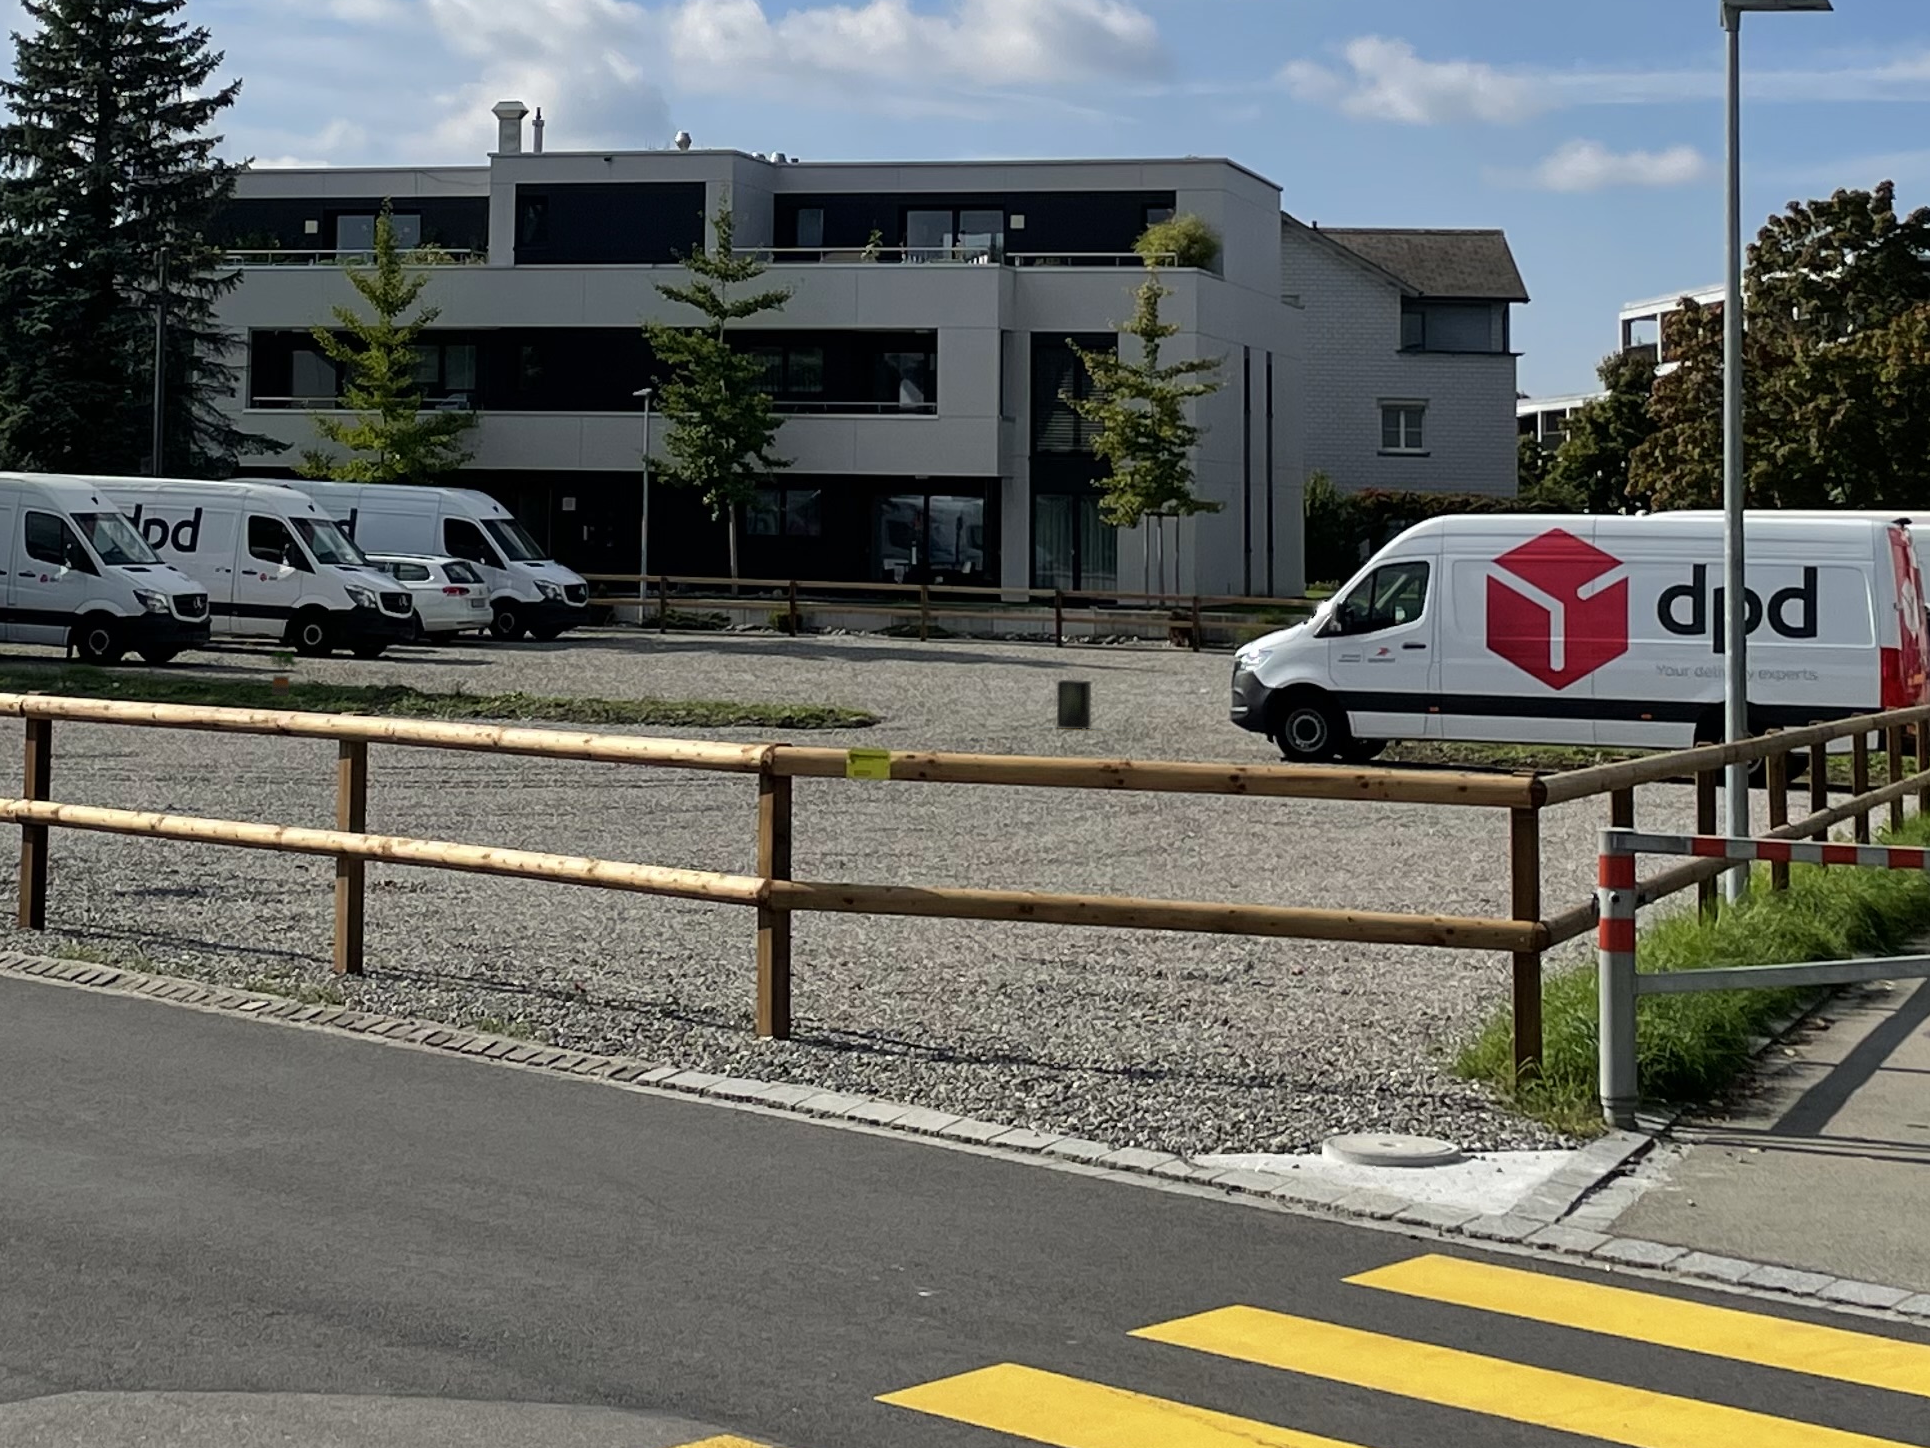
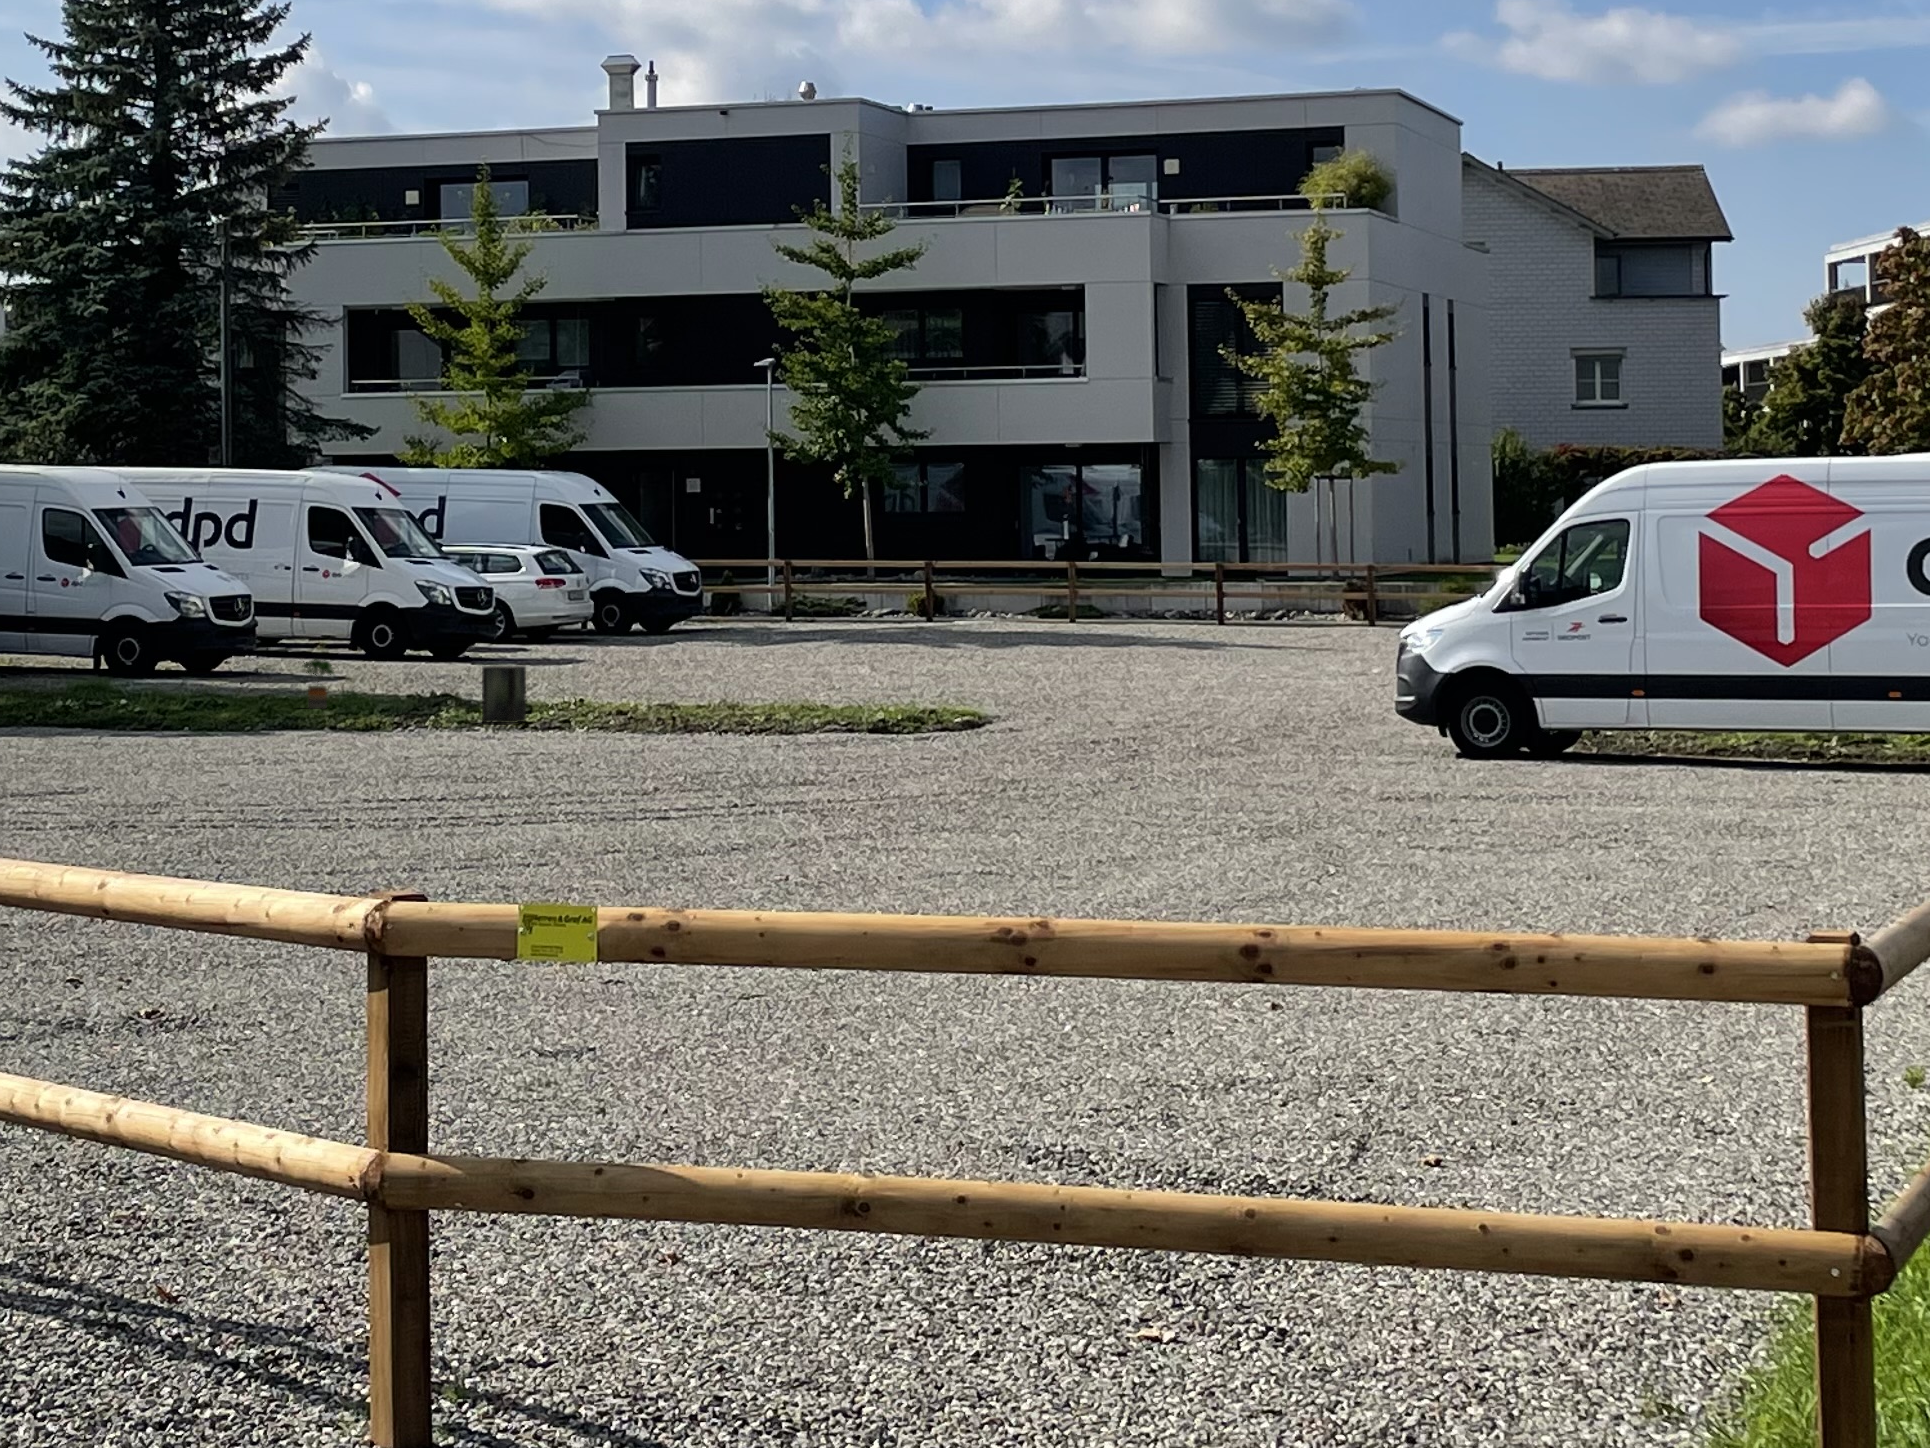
storage box: present [1057,680,1091,729] -> present [482,665,526,723]

